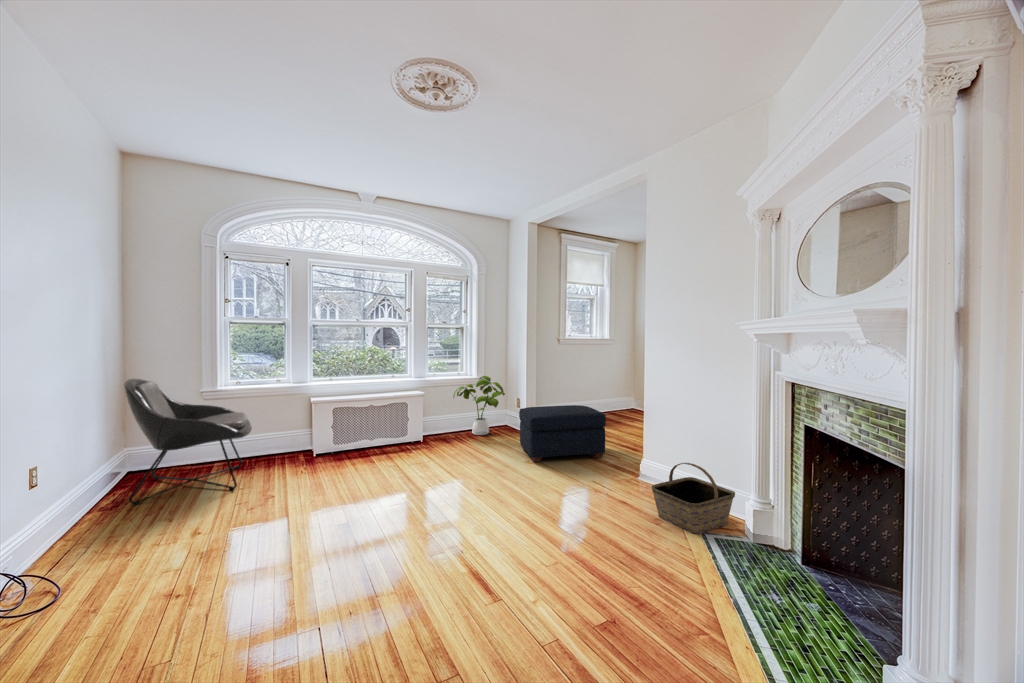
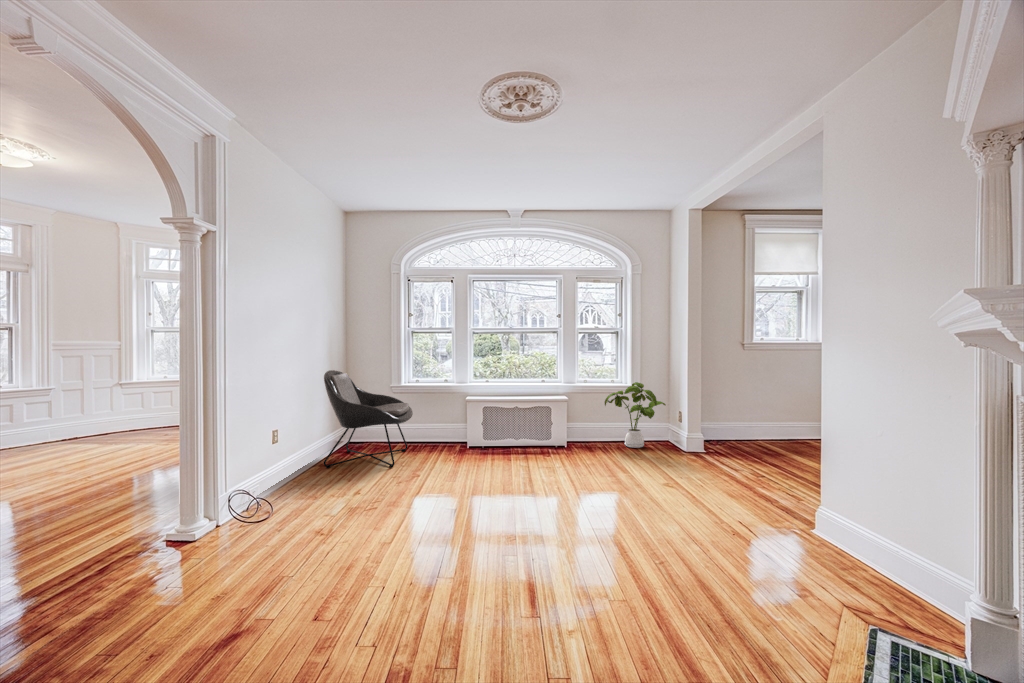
ottoman: present [519,405,606,462] -> none [665,420,770,489]
basket: present [652,463,735,534] -> none [775,502,897,593]

